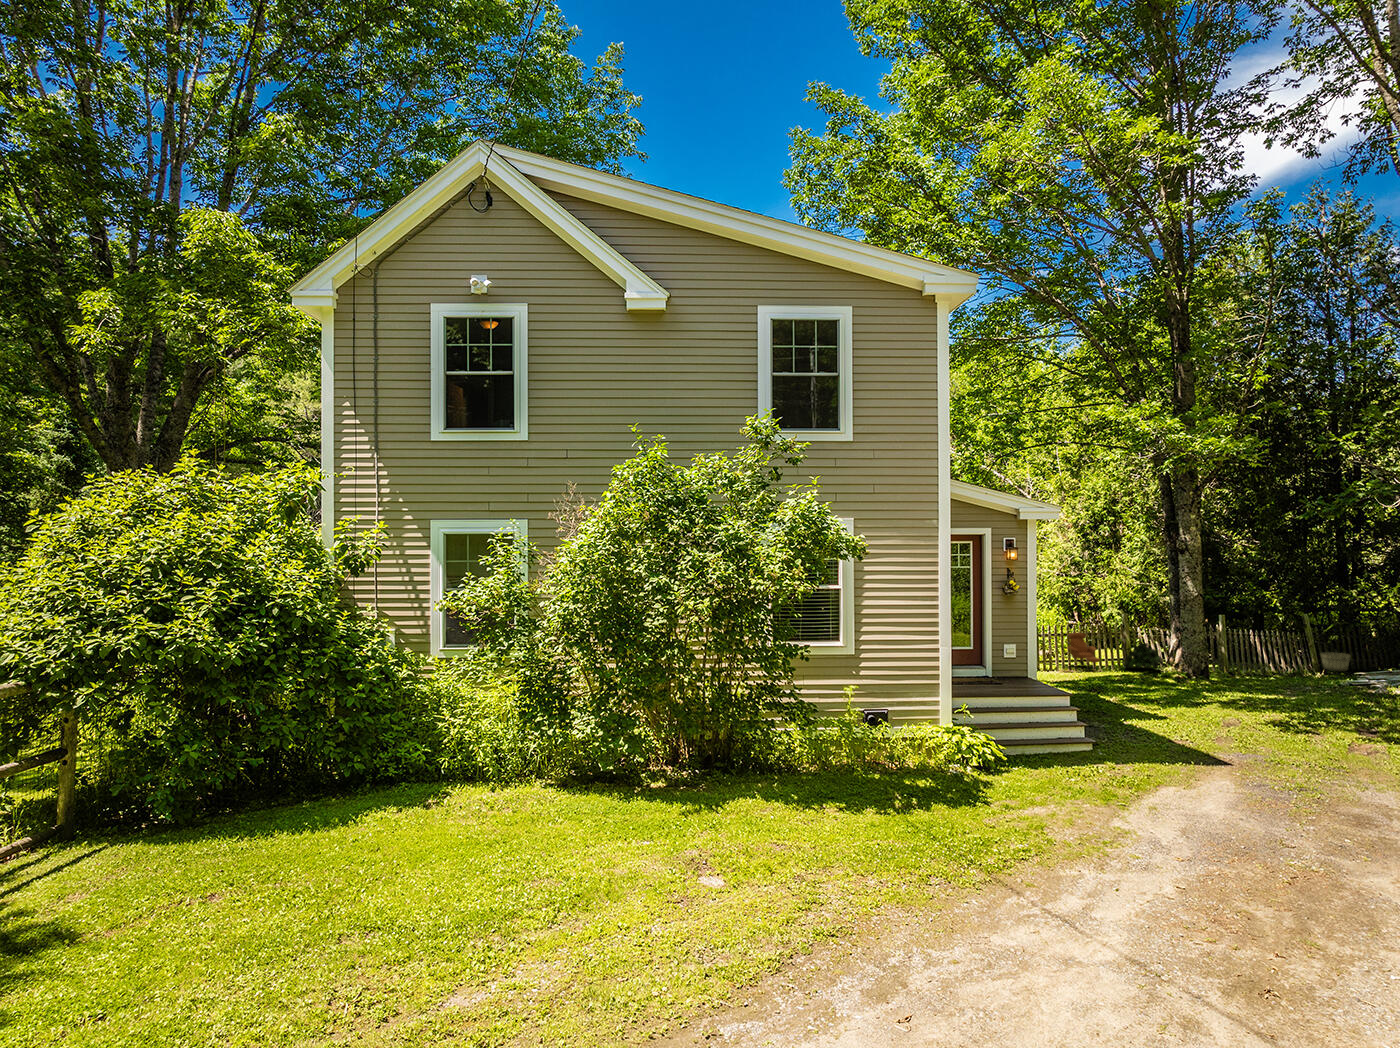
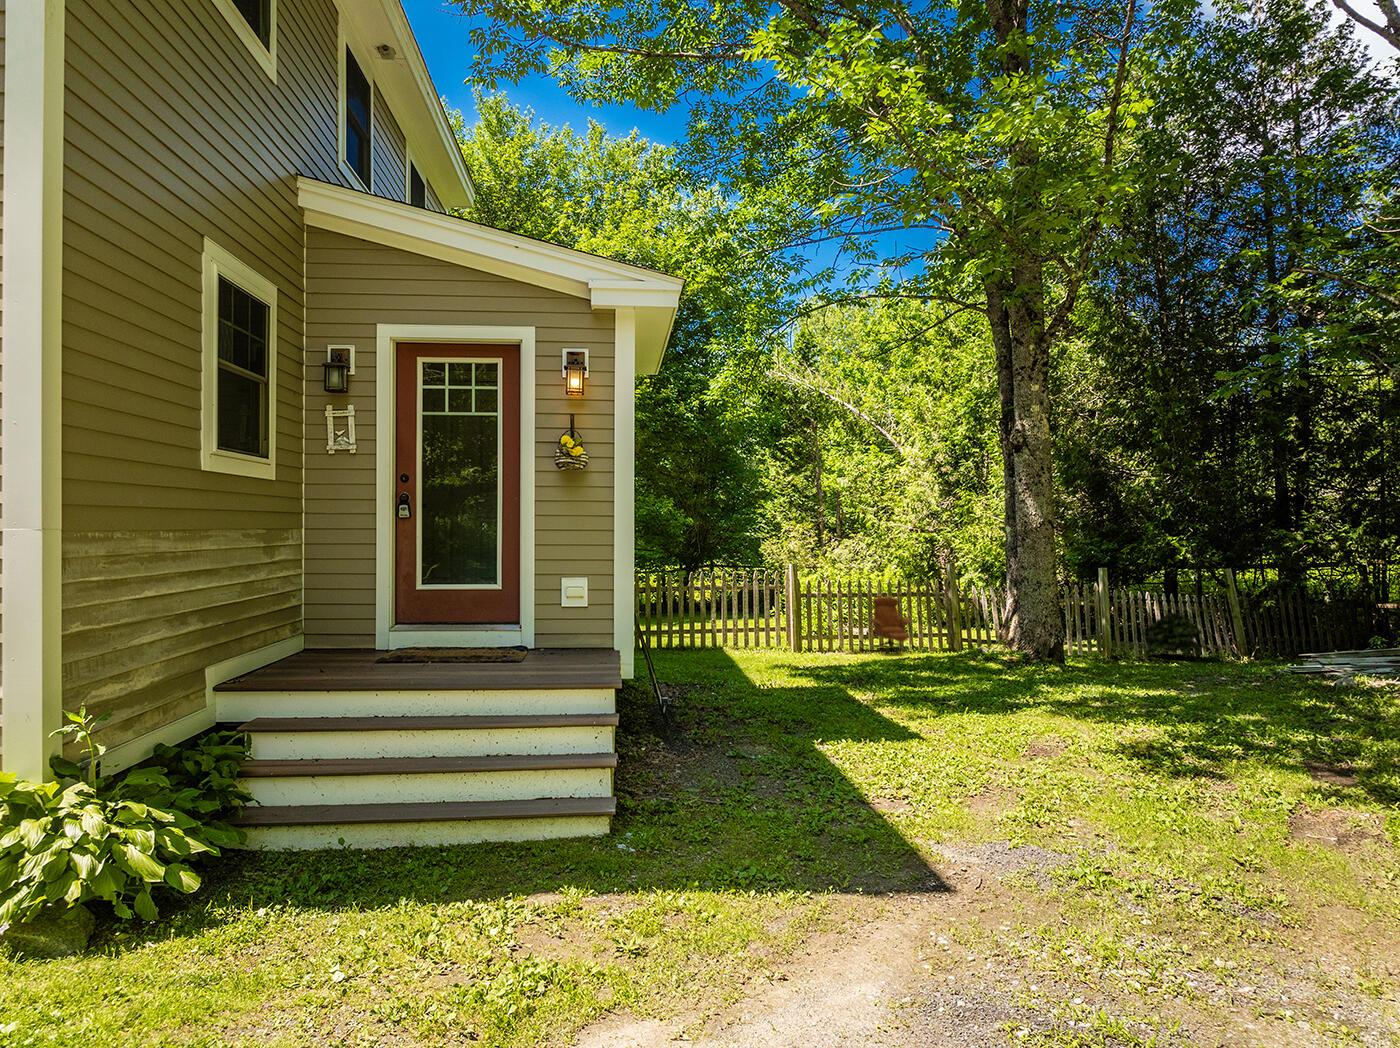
potted plant: present [1125,643,1163,669] -> present [1144,612,1202,658]
wooden bucket: present [1321,652,1350,671] -> none [1254,620,1301,655]

